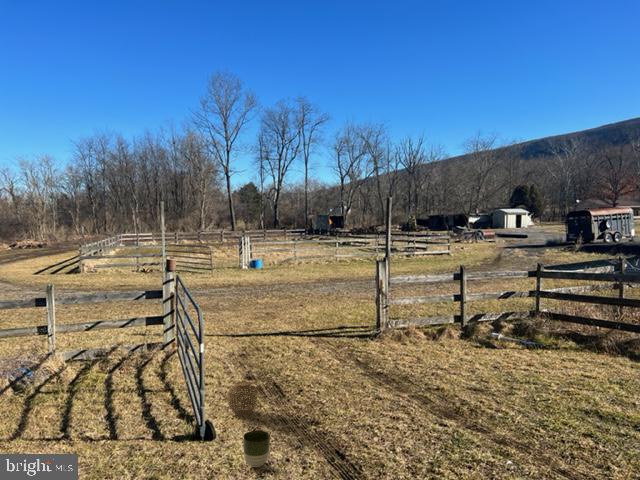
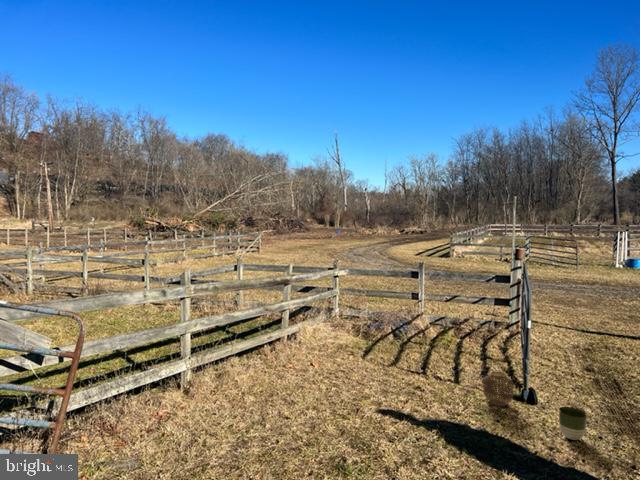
woven basket: present [228,381,257,415] -> present [483,372,514,406]

